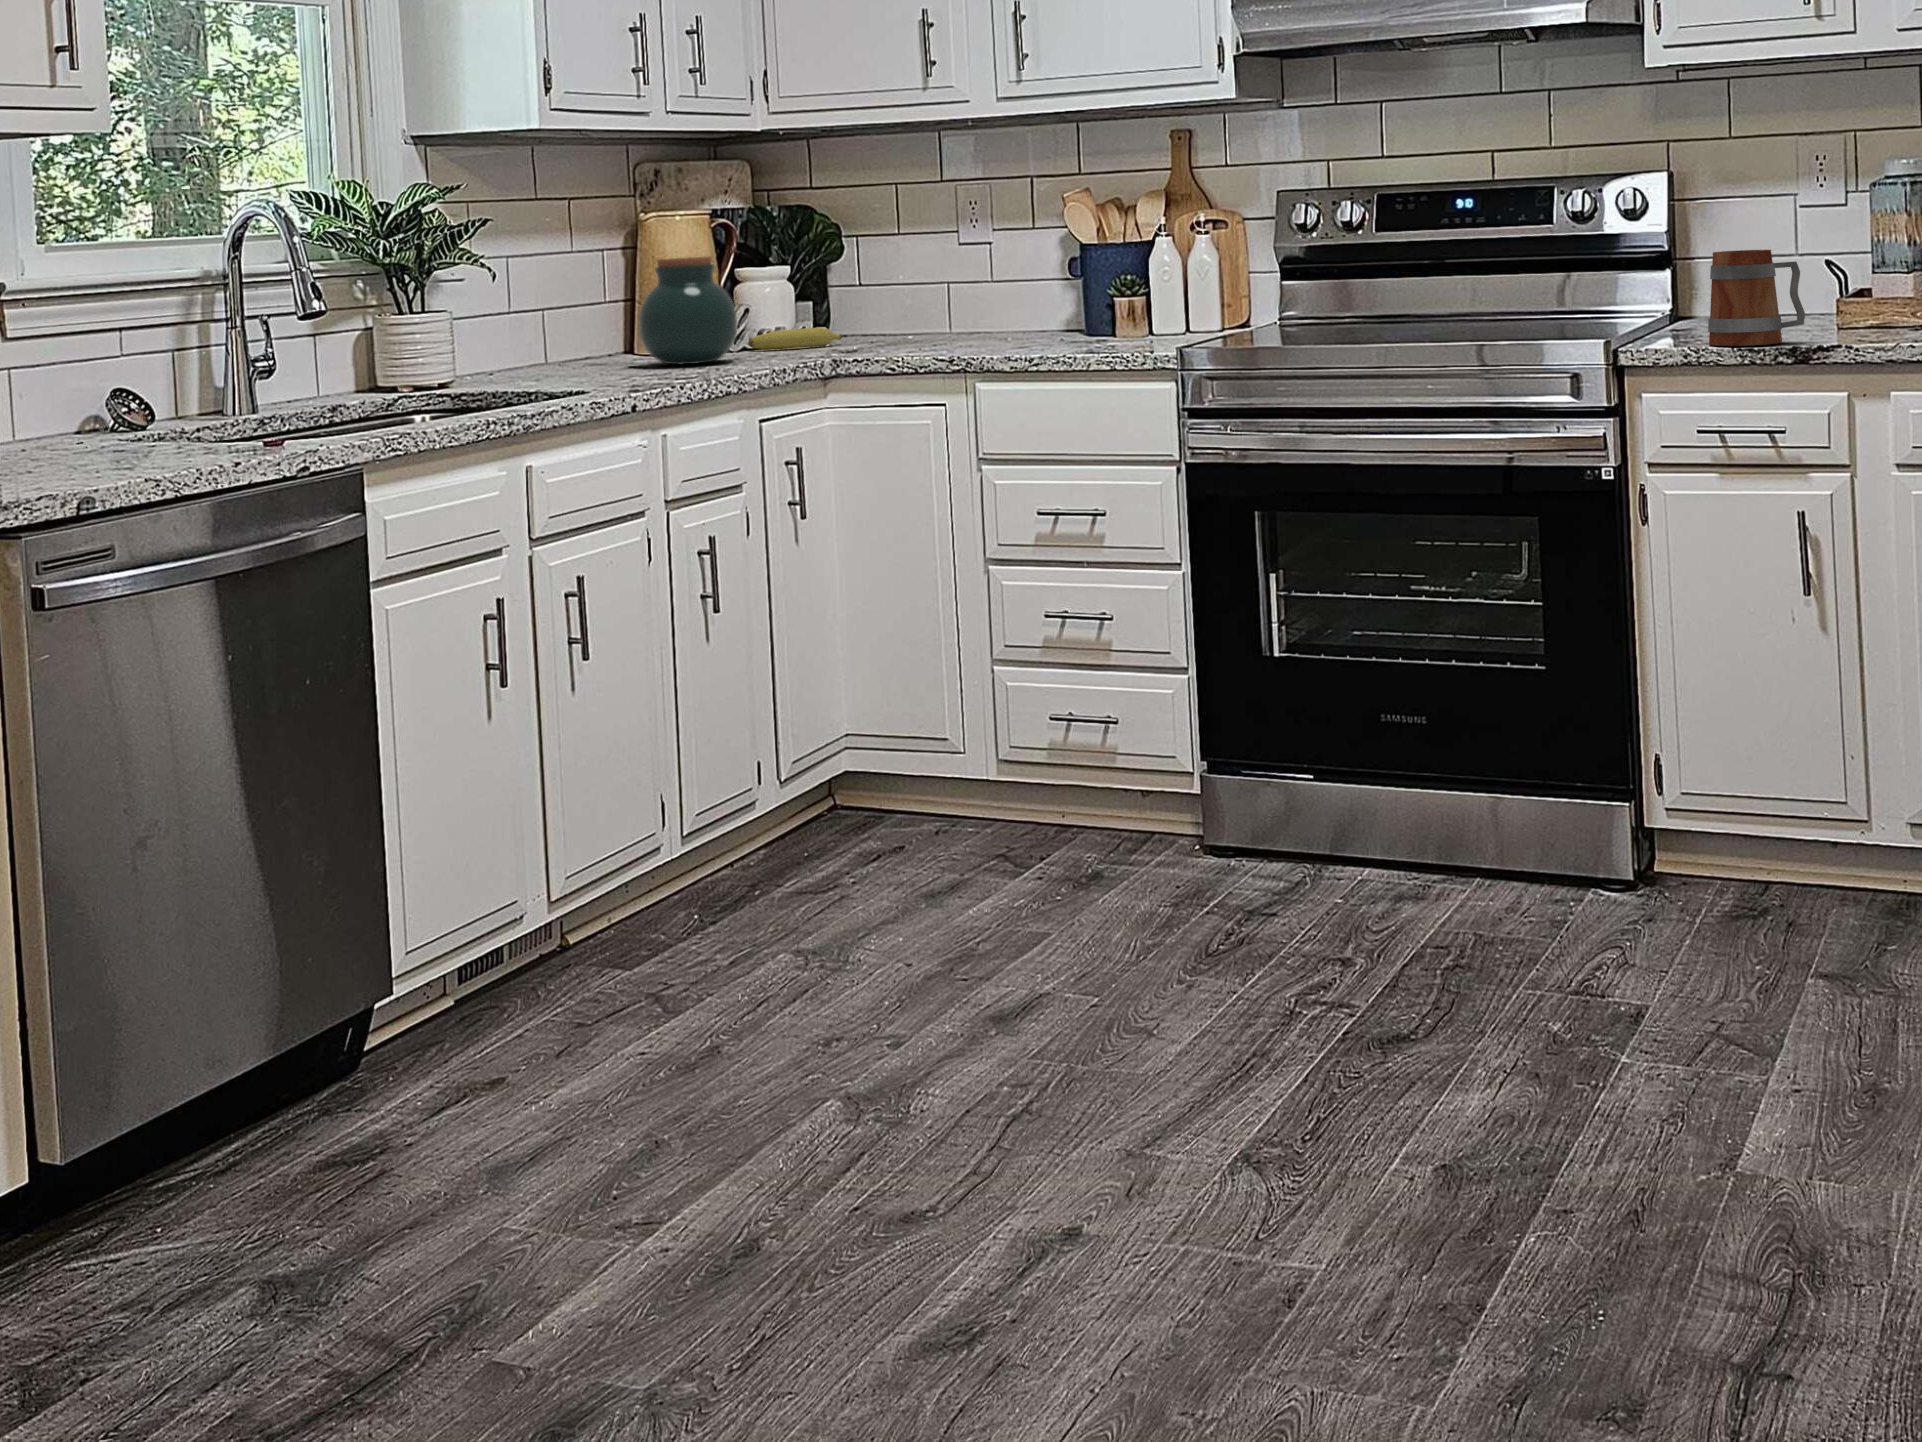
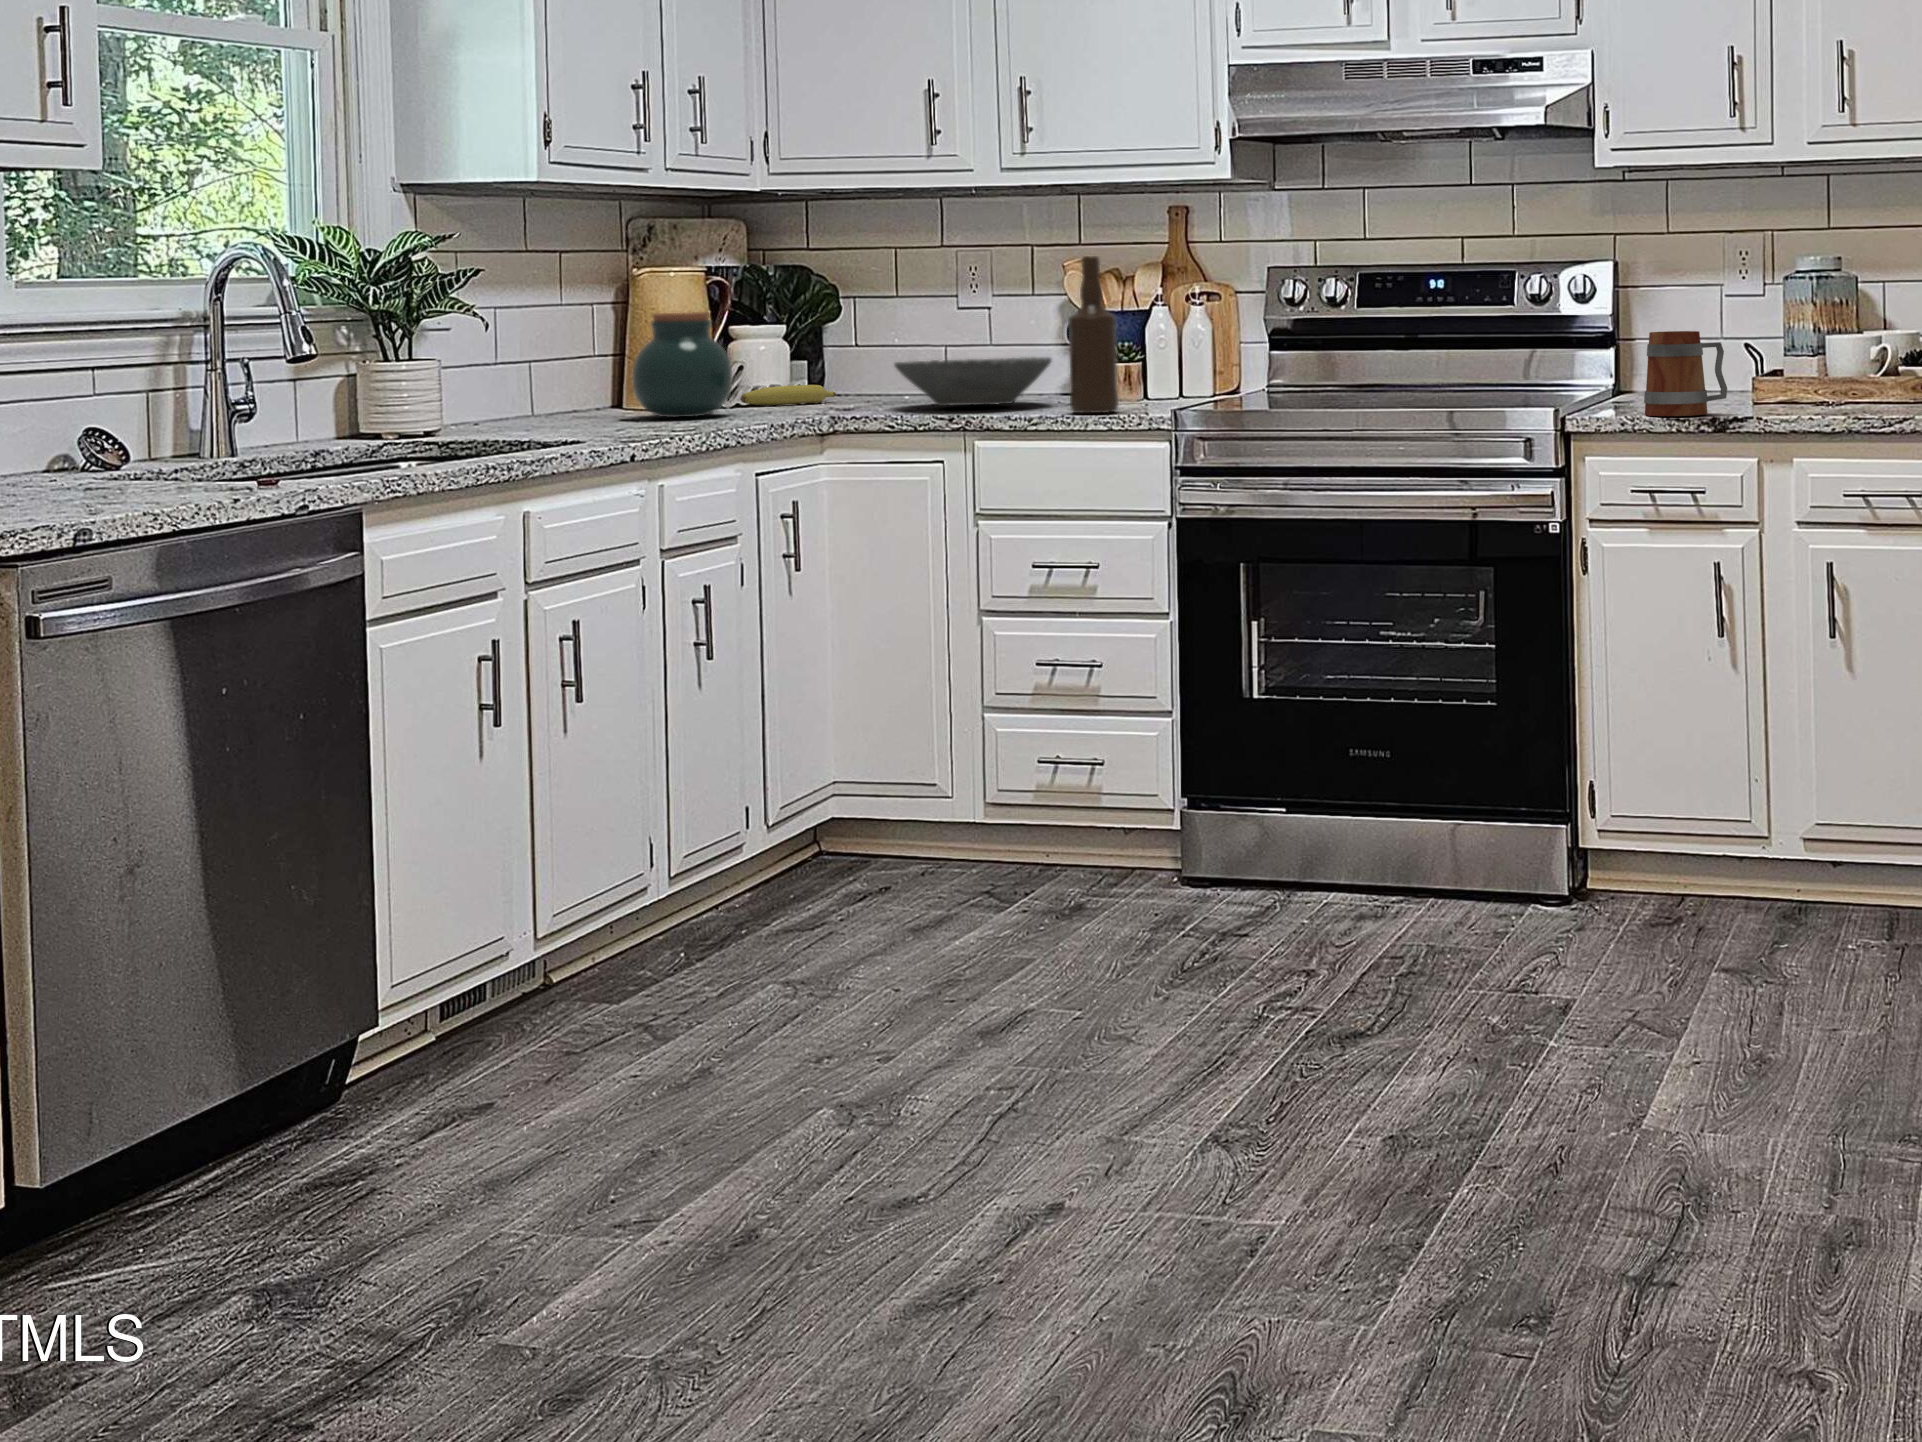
bottle: none [1073,186,1128,353] -> present [1068,256,1119,413]
bowl: none [897,294,1058,347] -> present [895,357,1051,406]

